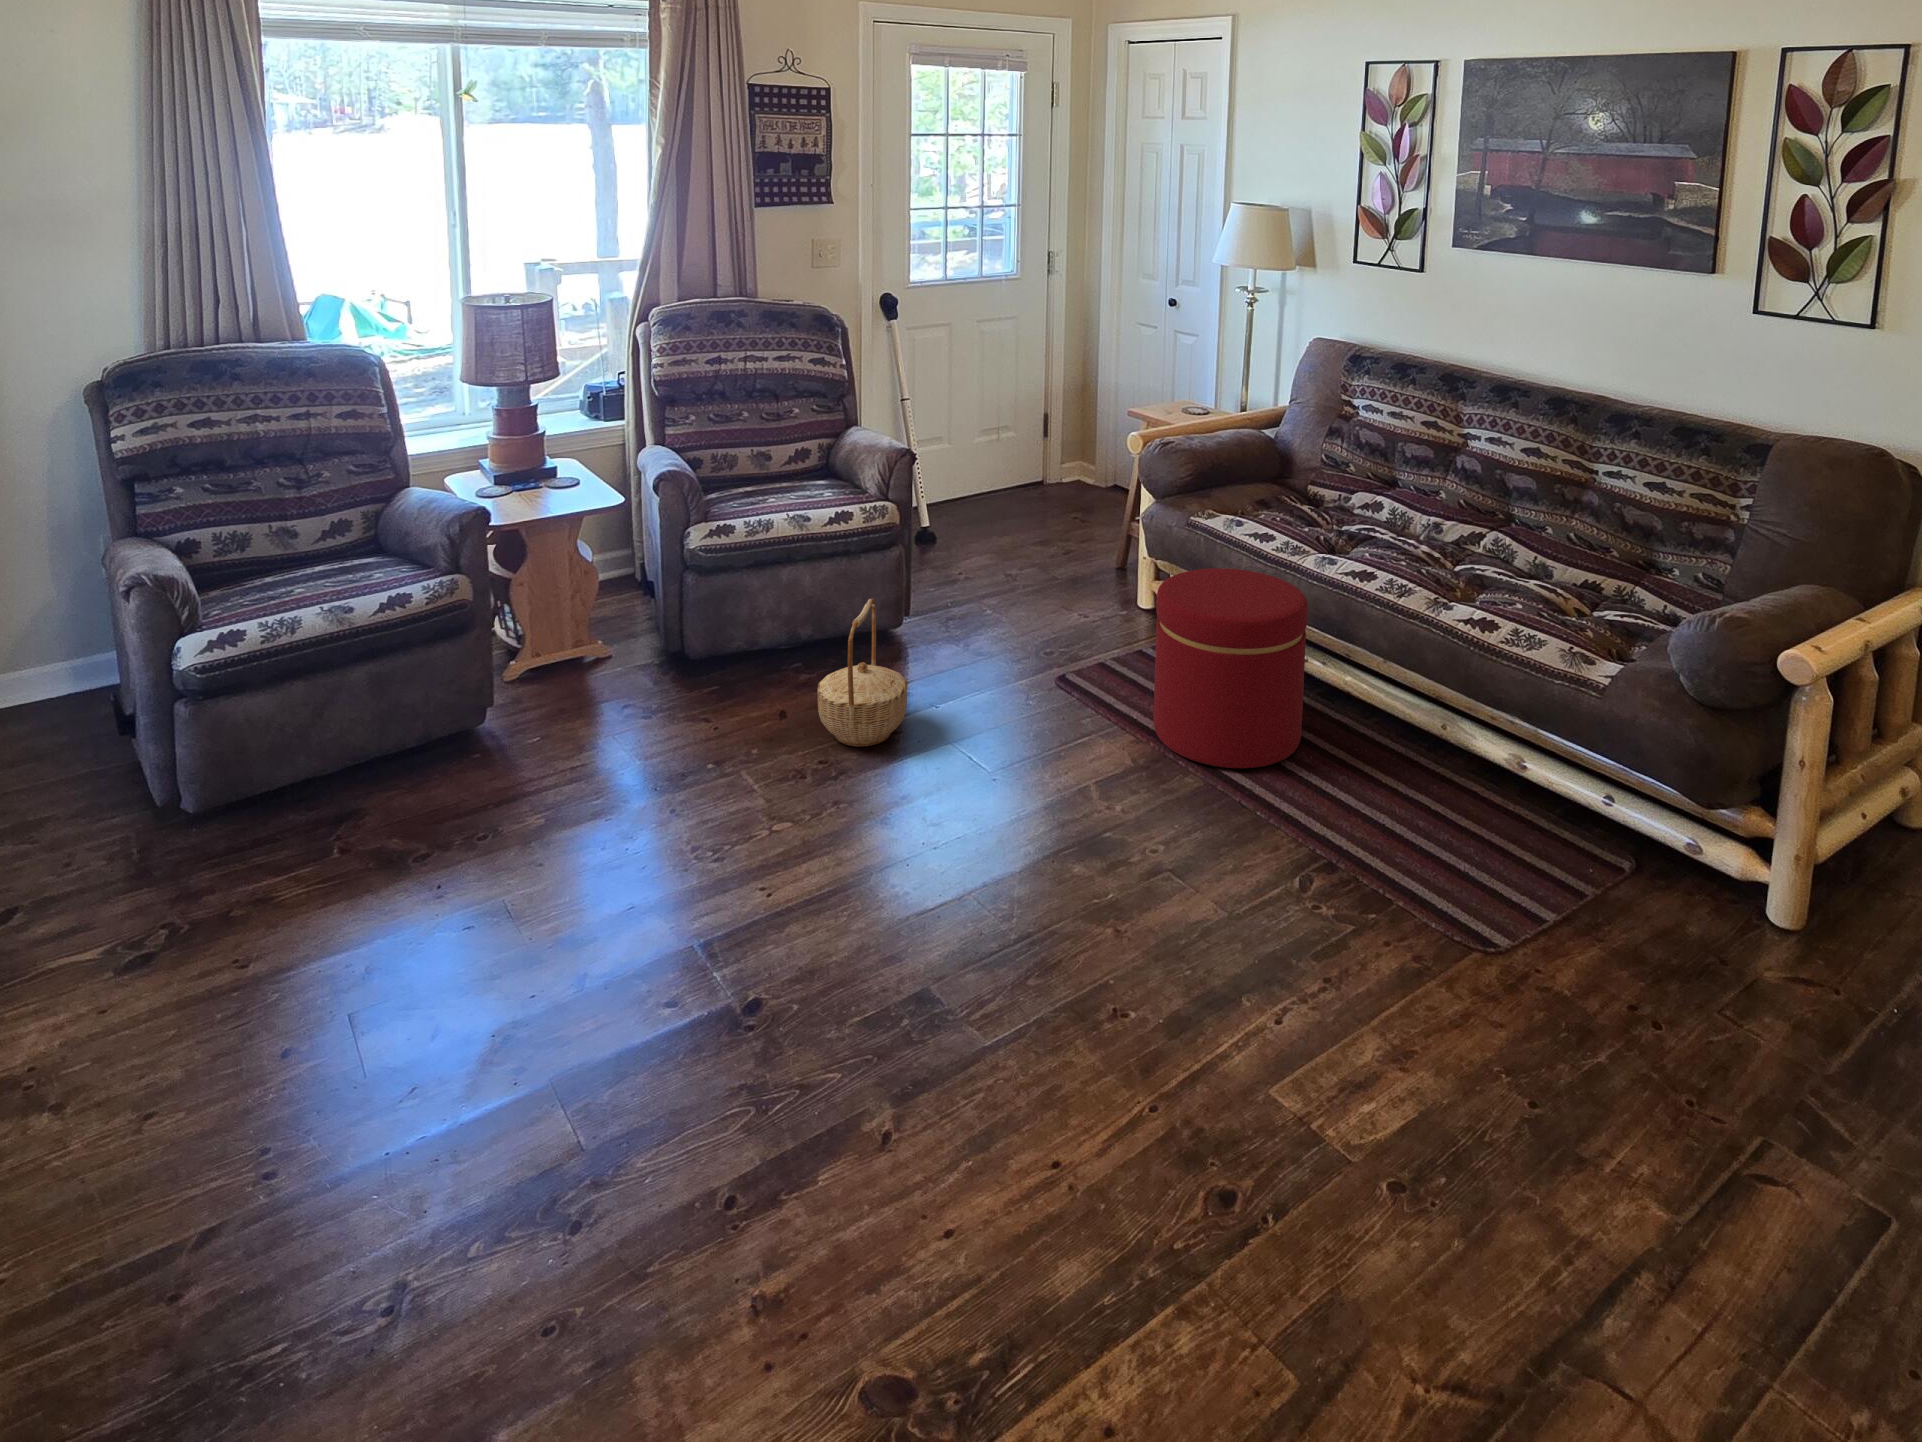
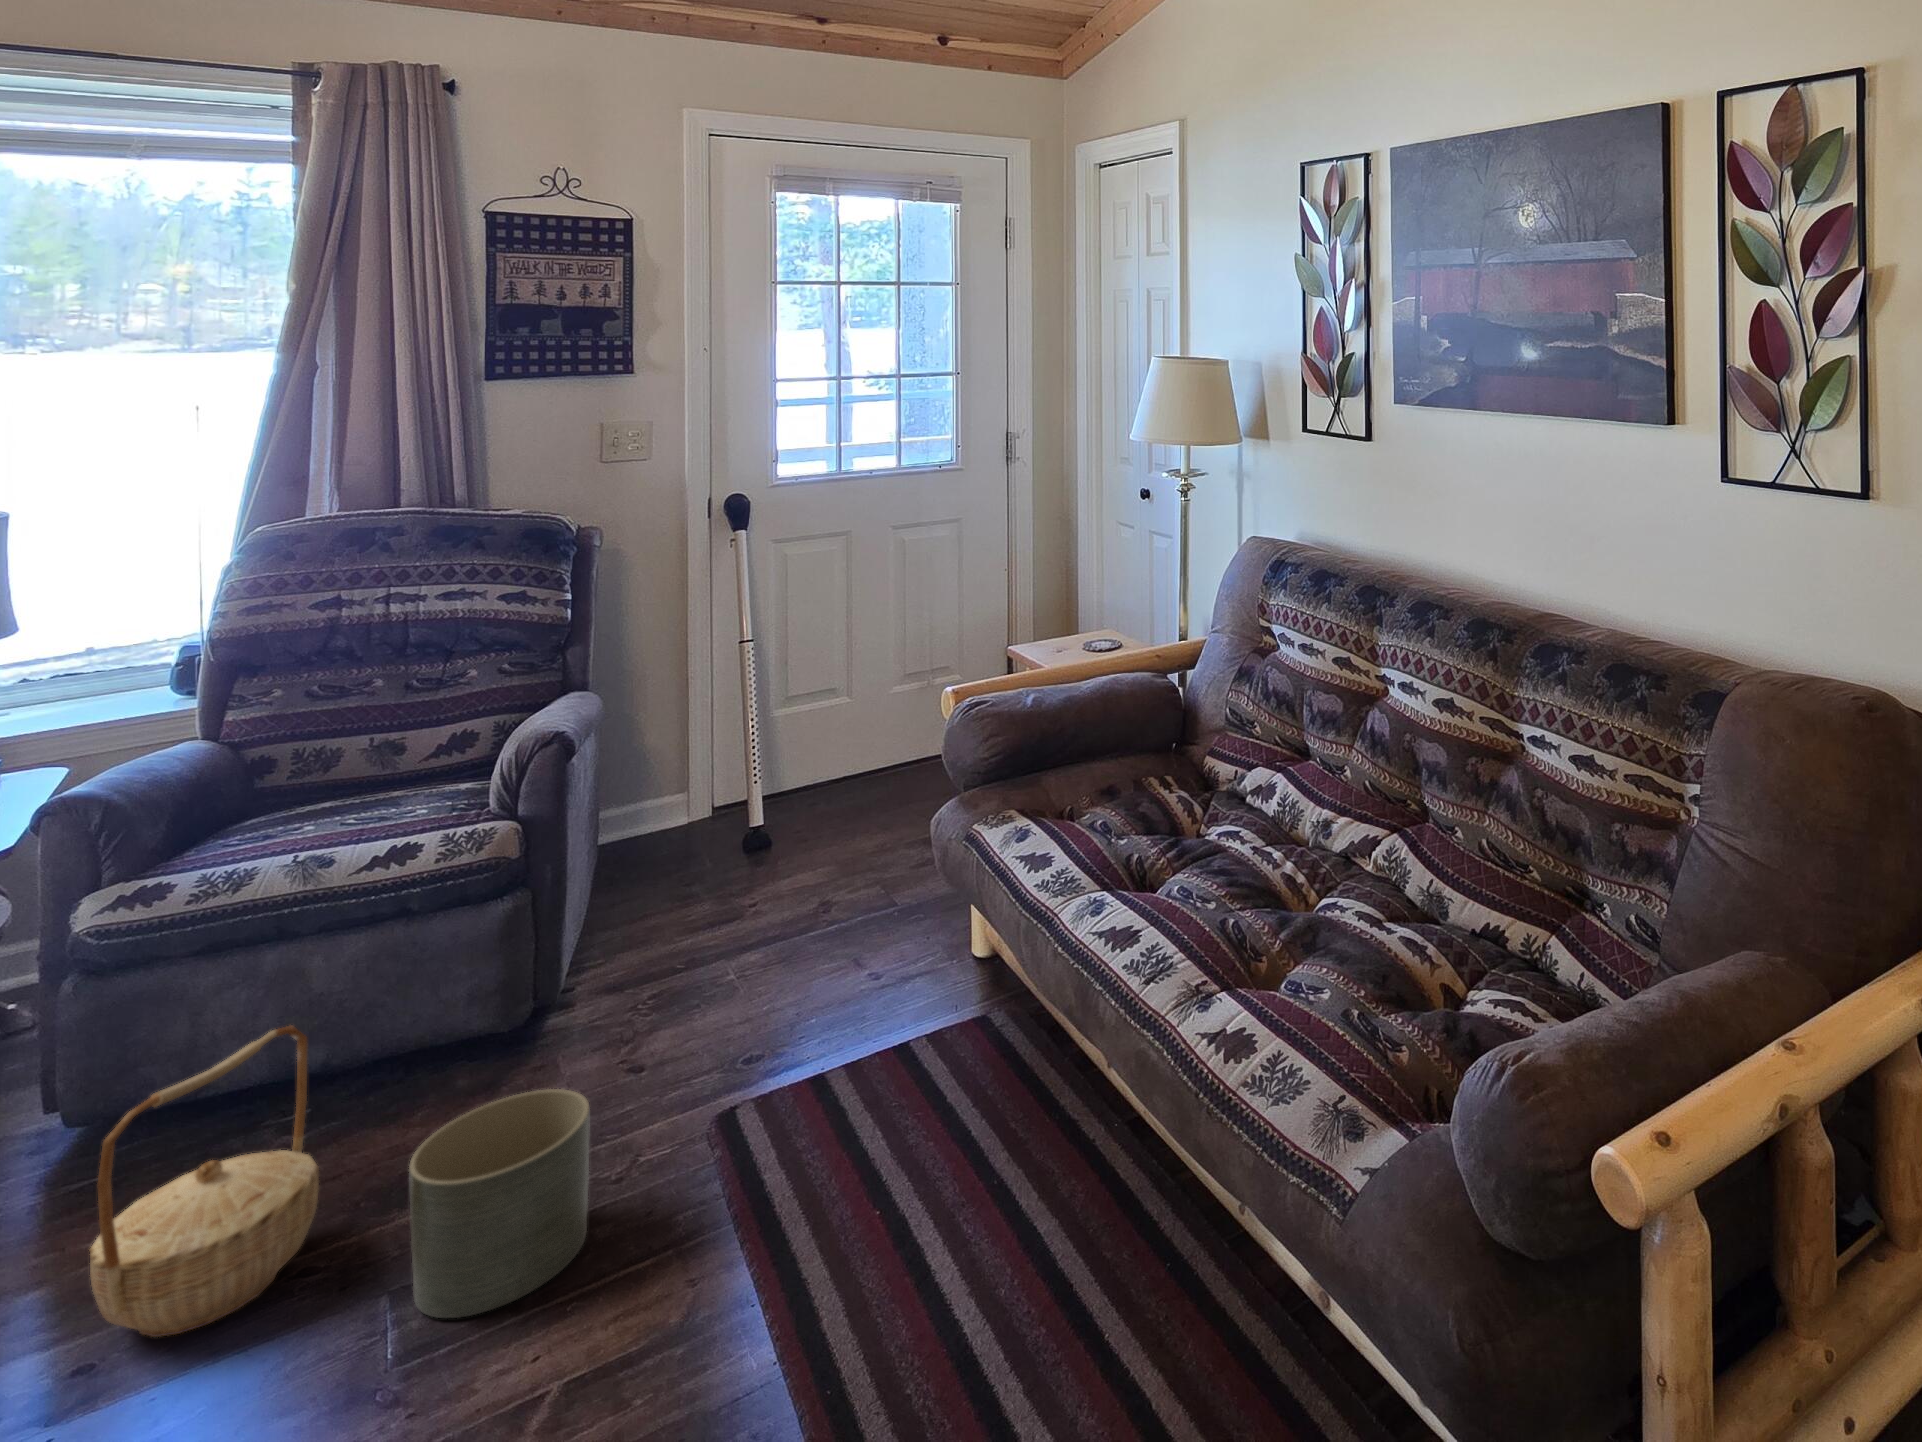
ottoman: present [1154,568,1308,768] -> none [739,929,1018,1341]
planter: none [973,643,1054,748] -> present [409,1089,590,1318]

